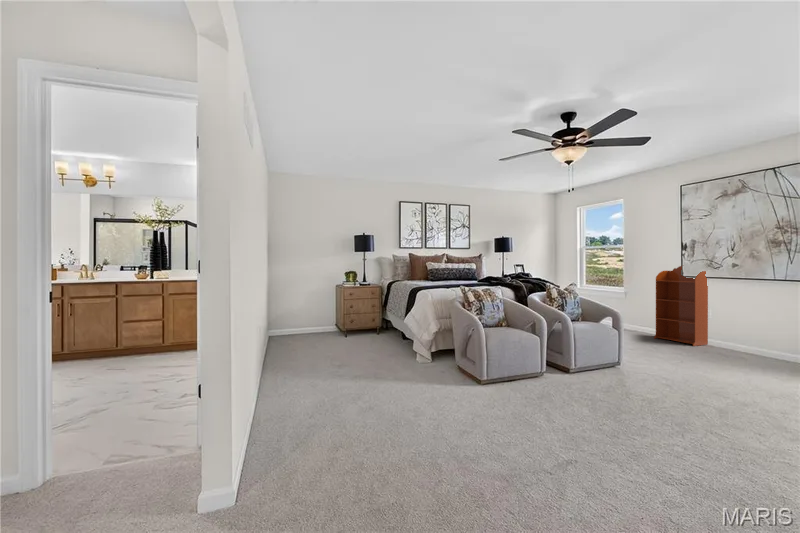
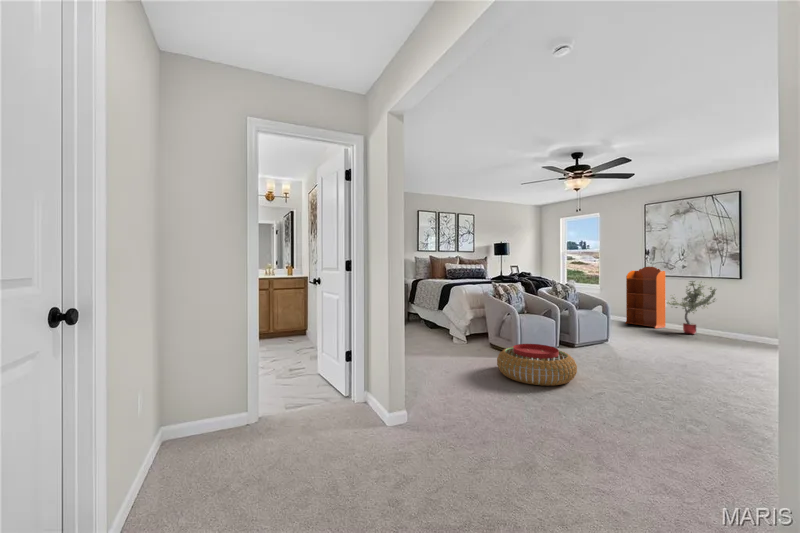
potted tree: none [708,284,781,357] -> present [667,281,716,334]
pouf: none [438,373,551,444] -> present [497,344,577,386]

